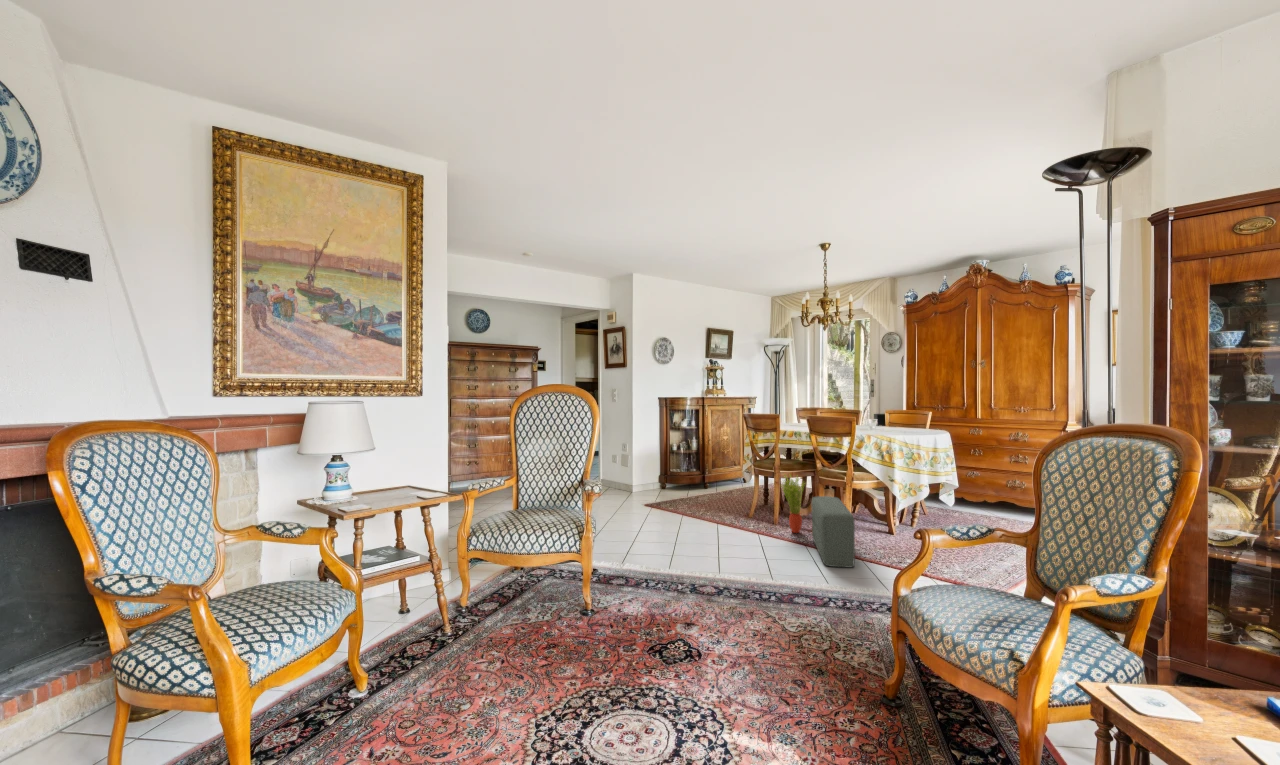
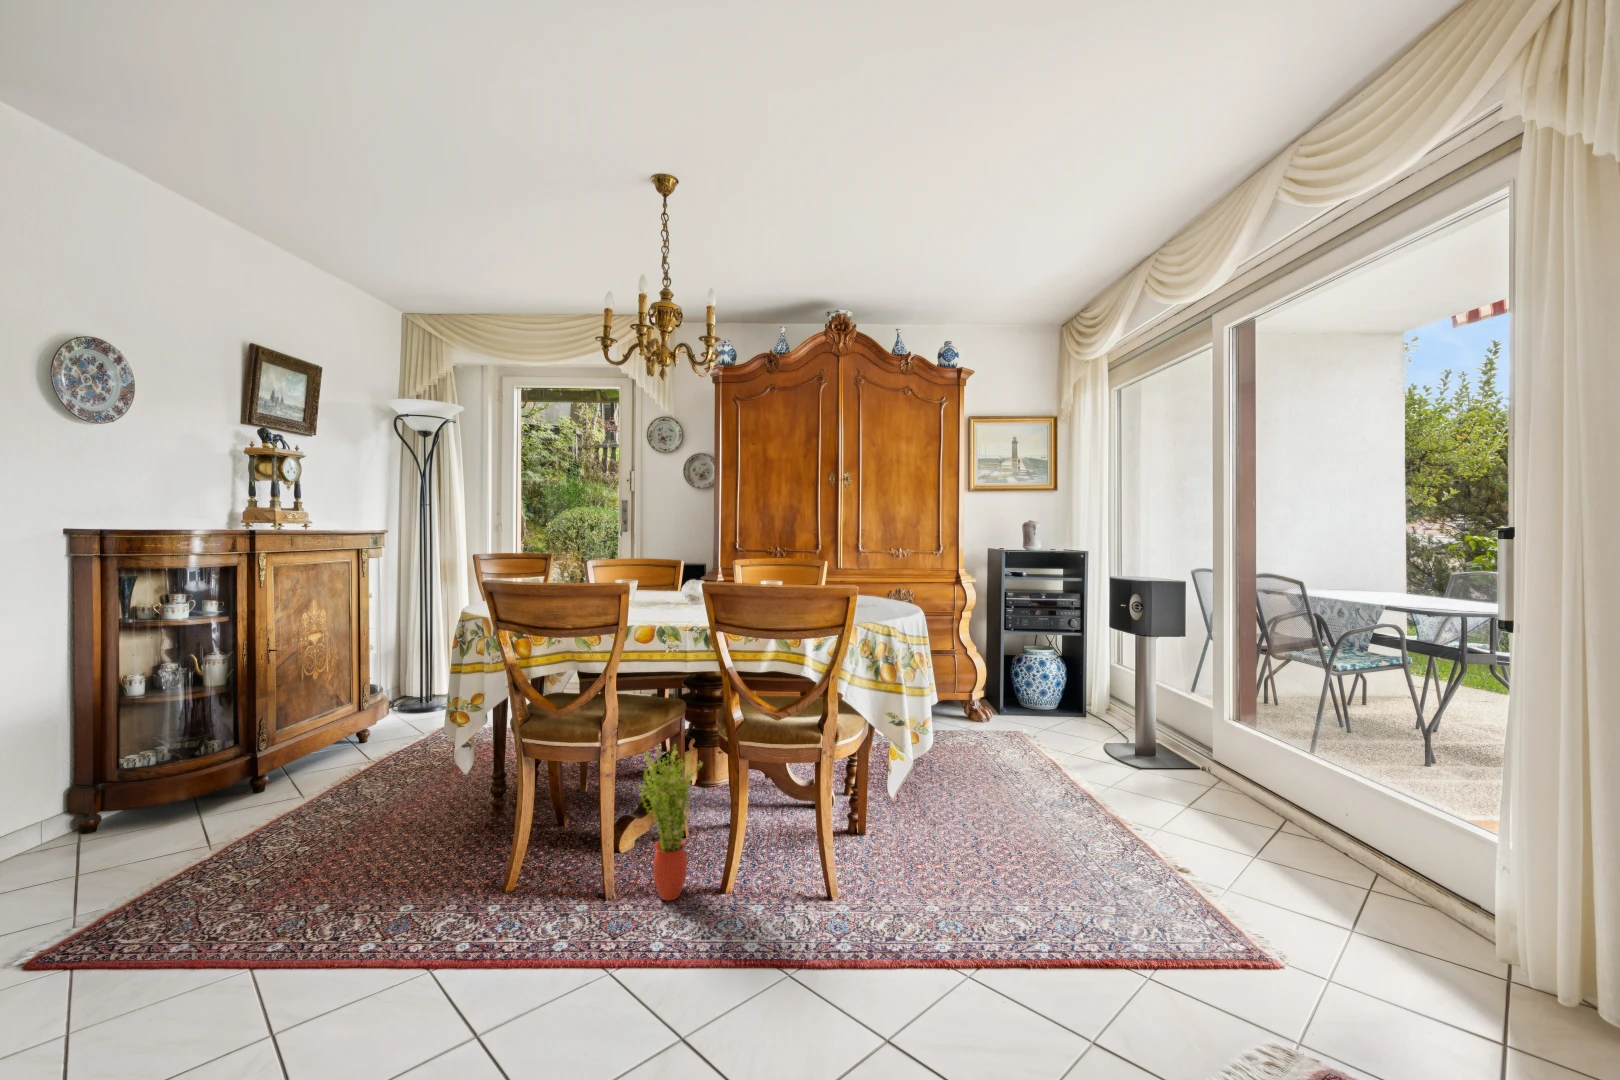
pouf: present [811,496,855,567] -> none [738,786,962,1036]

